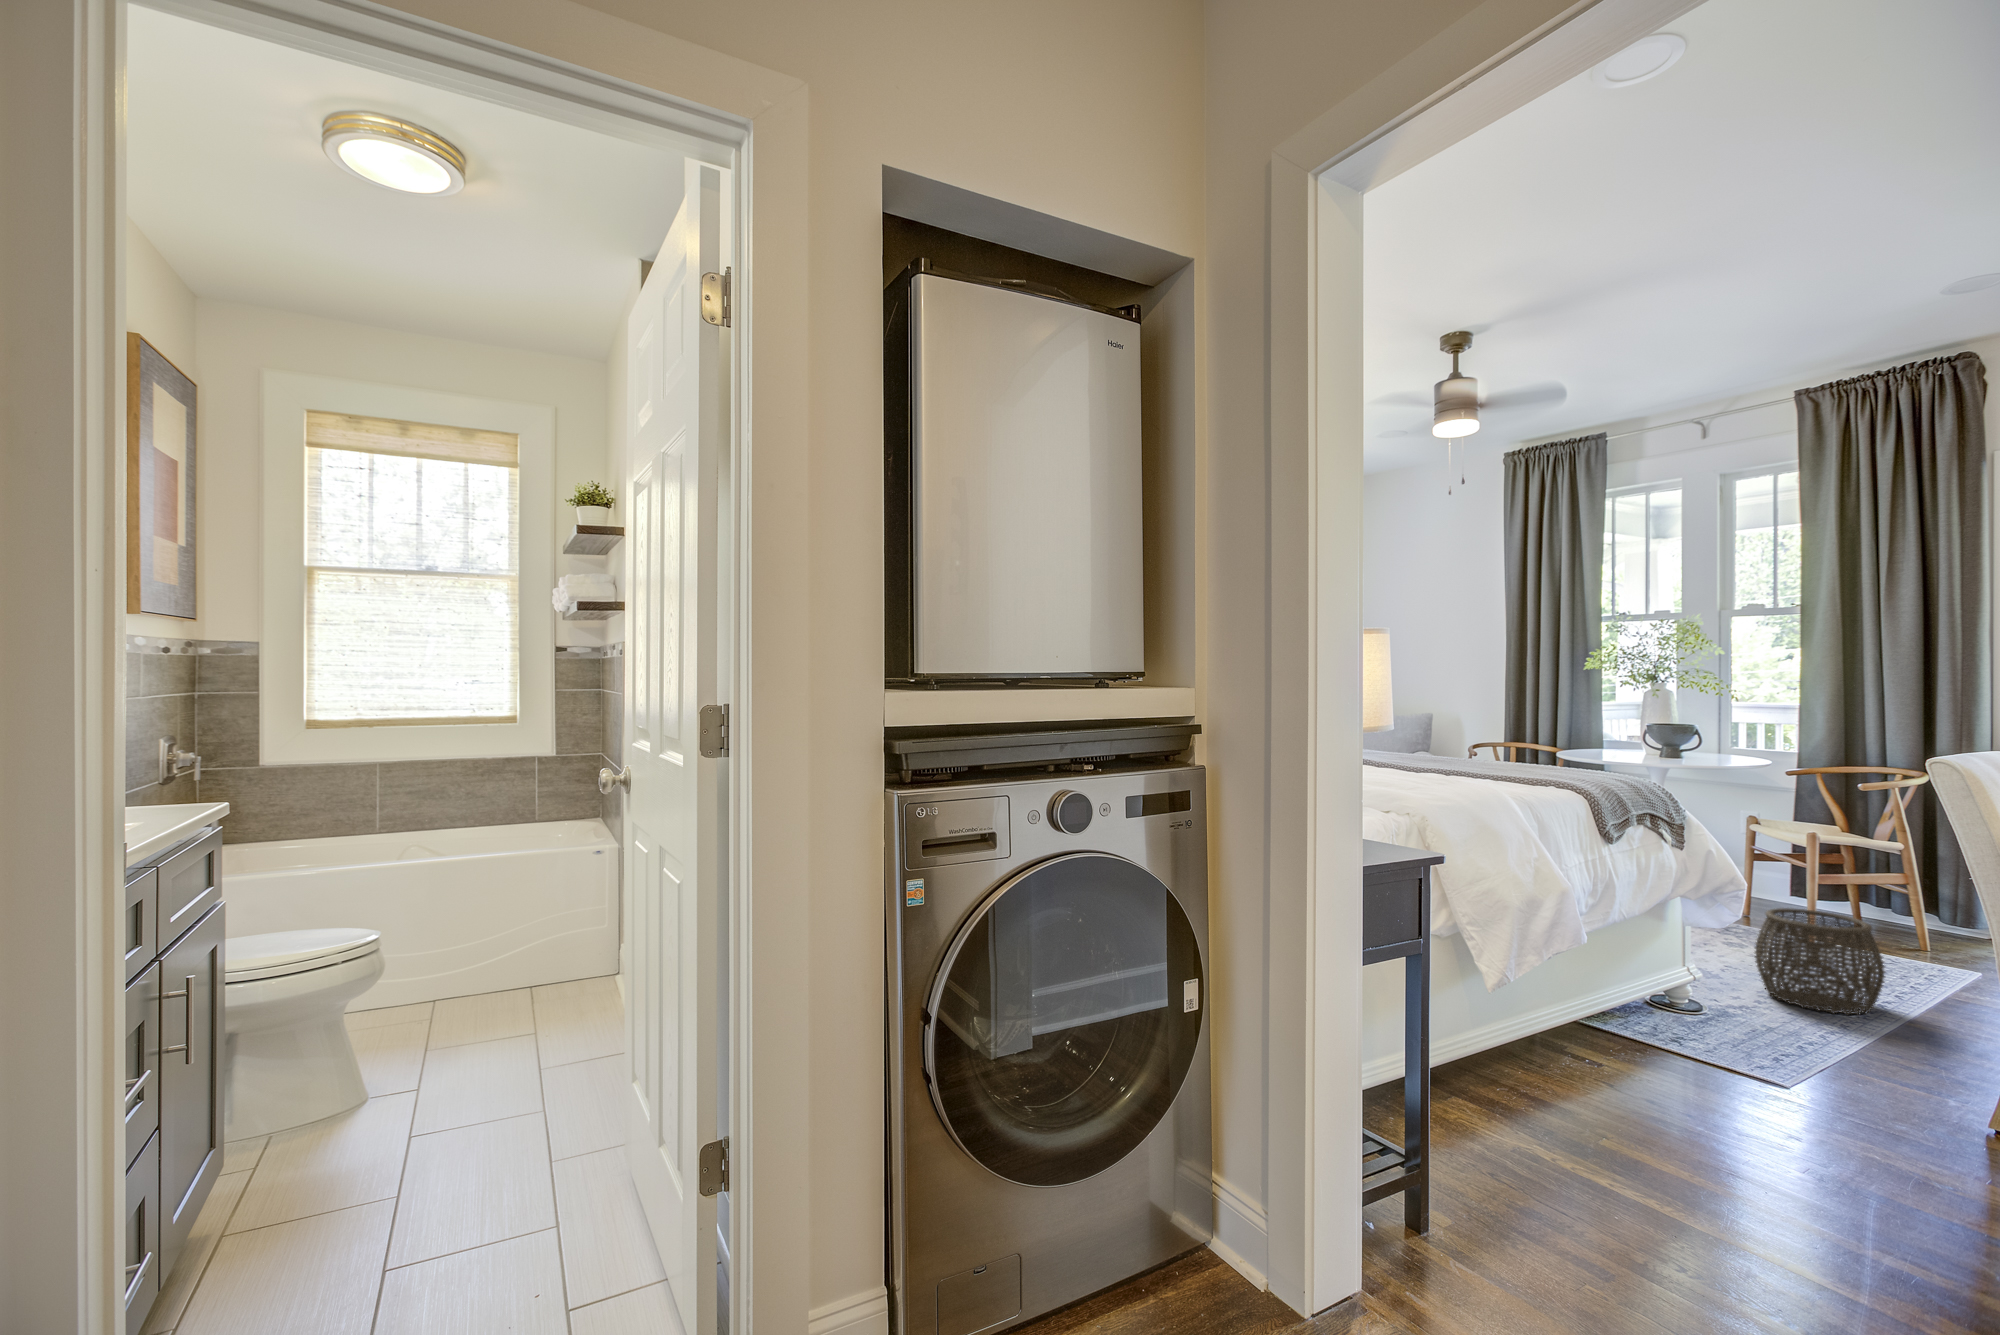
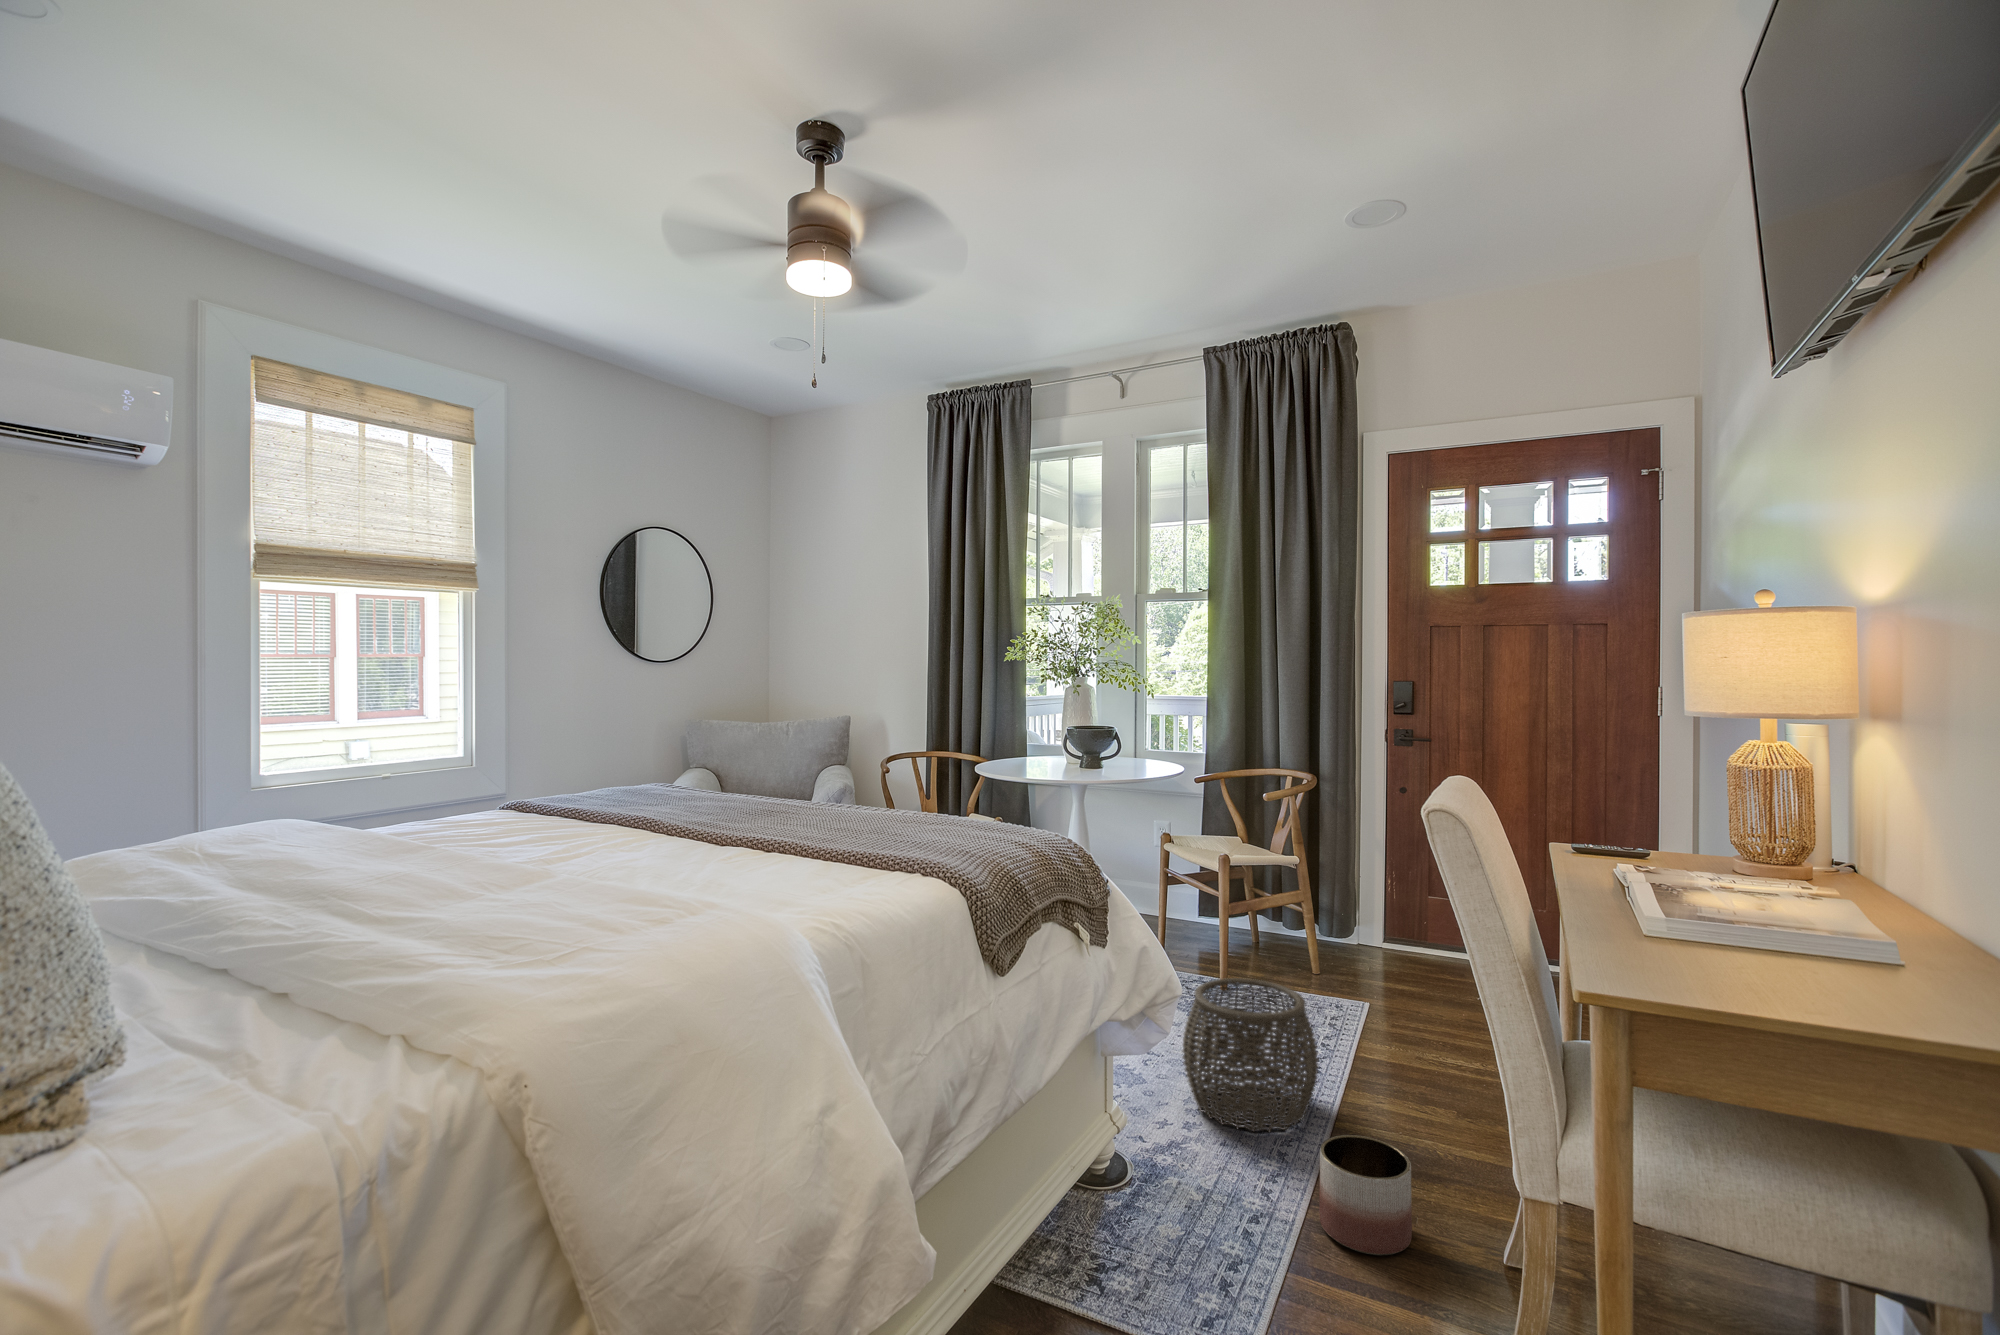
planter: none [1865,1000,1947,1073] -> present [1319,1135,1412,1255]

